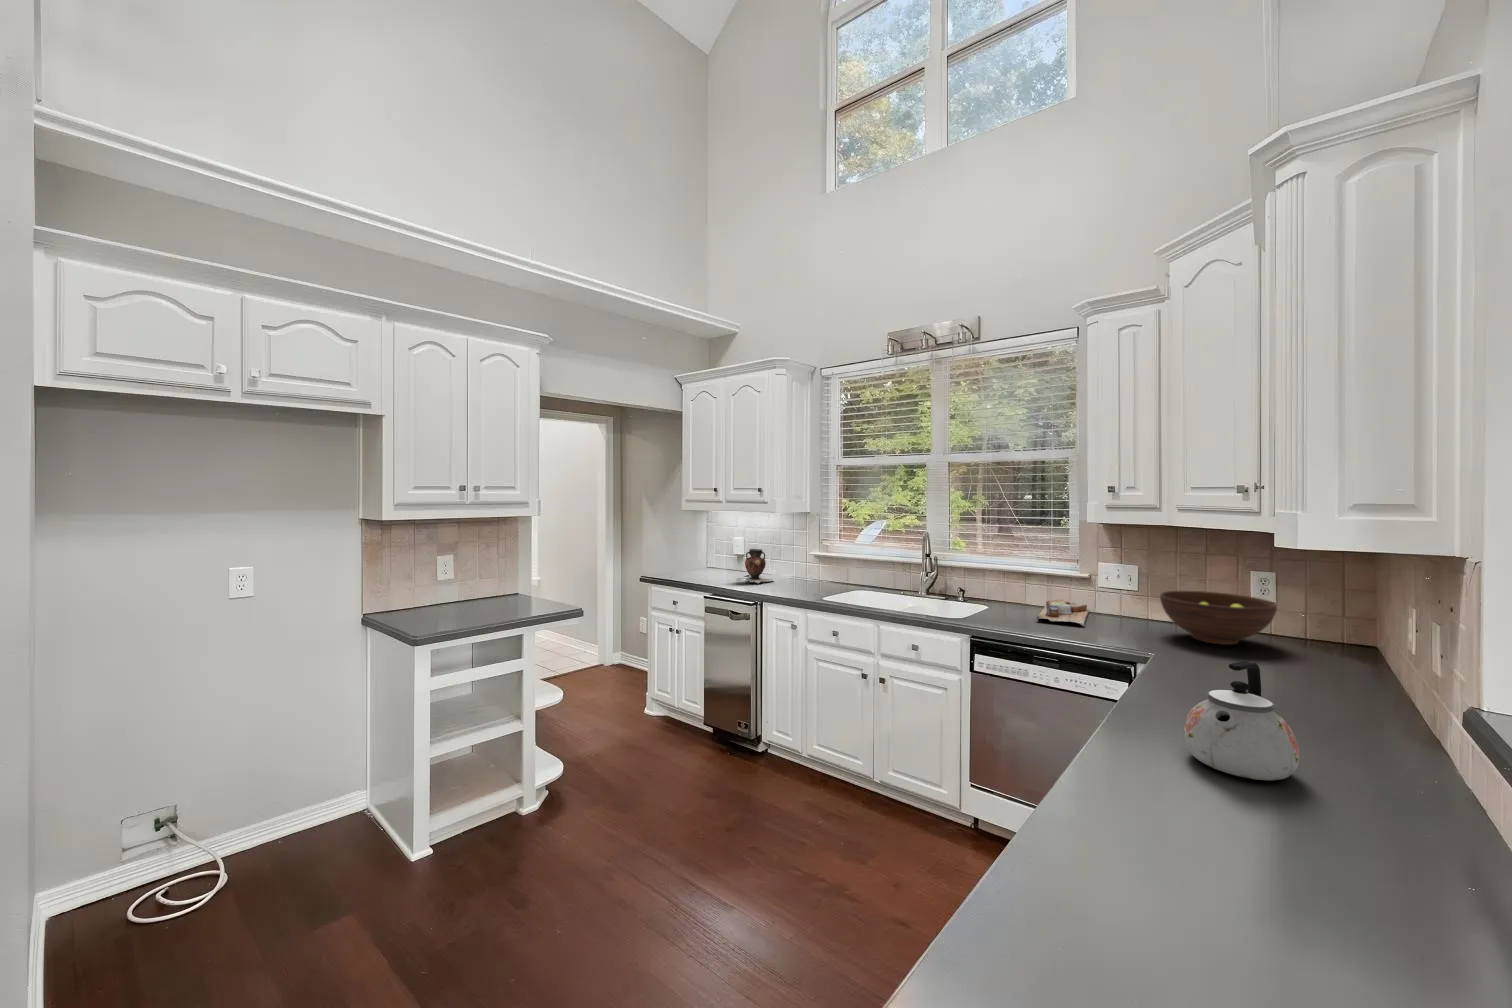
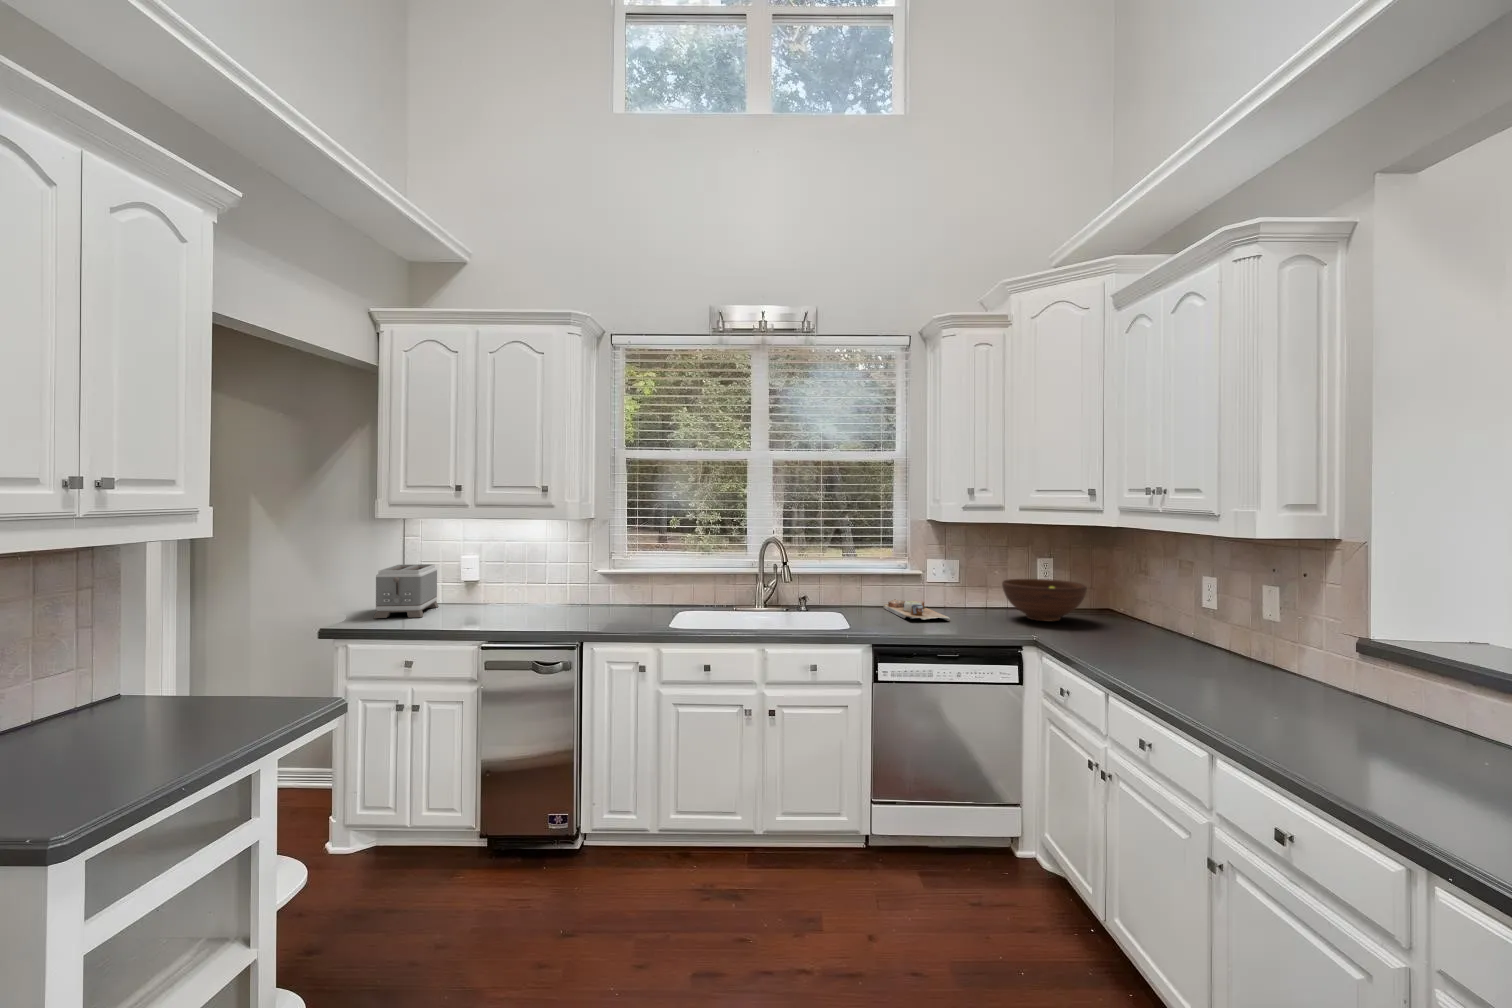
toaster: none [673,540,721,575] -> present [374,564,438,618]
vase: present [737,549,772,583] -> none [511,571,558,618]
kettle: present [1184,661,1299,780] -> none [1215,619,1298,706]

